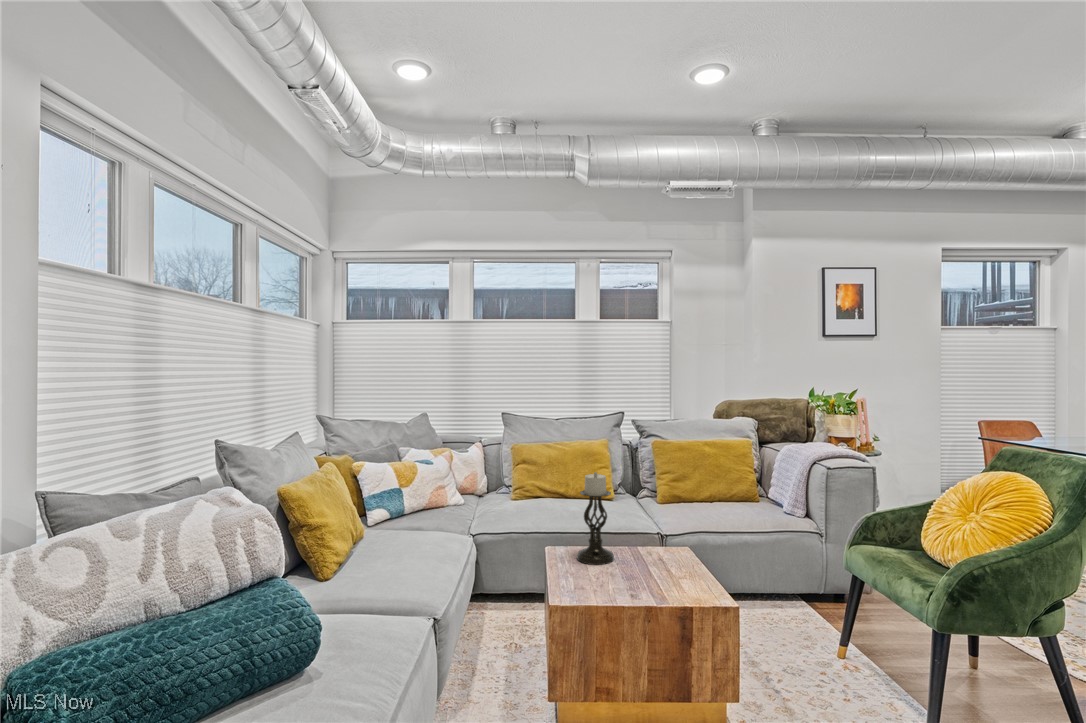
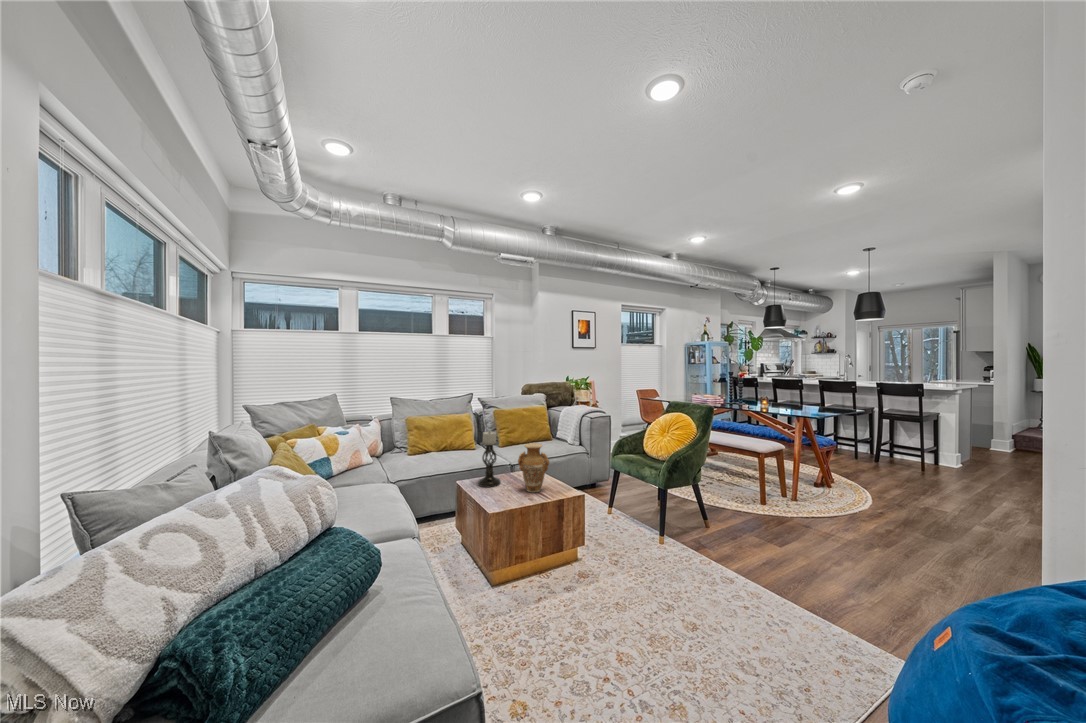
vase: none [628,500,680,585] -> present [518,443,550,492]

